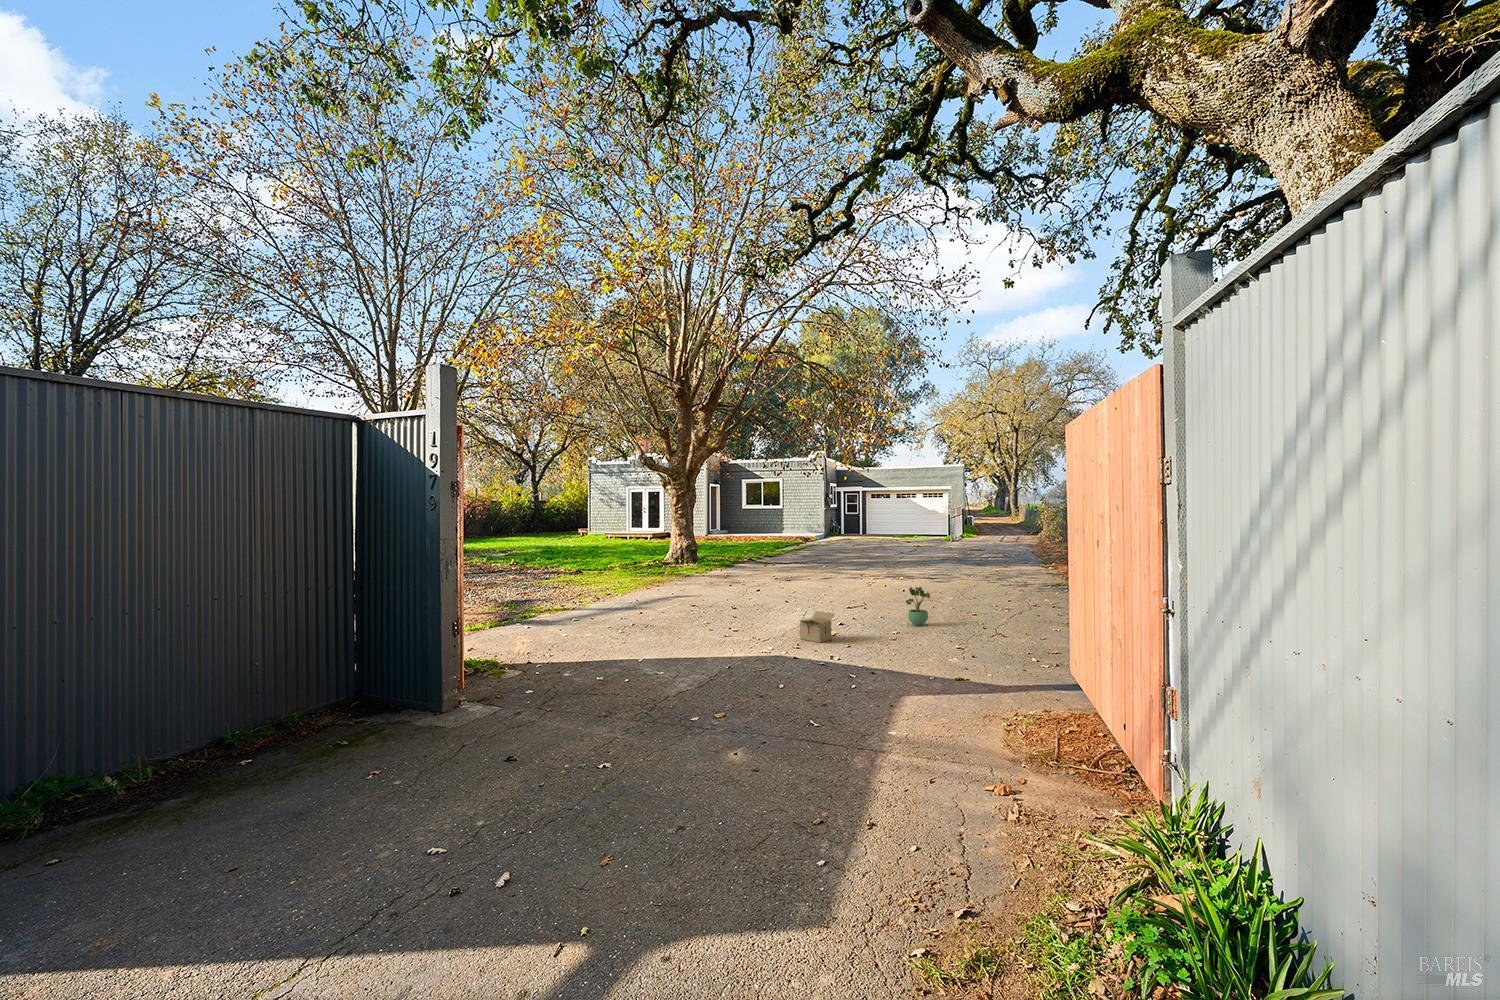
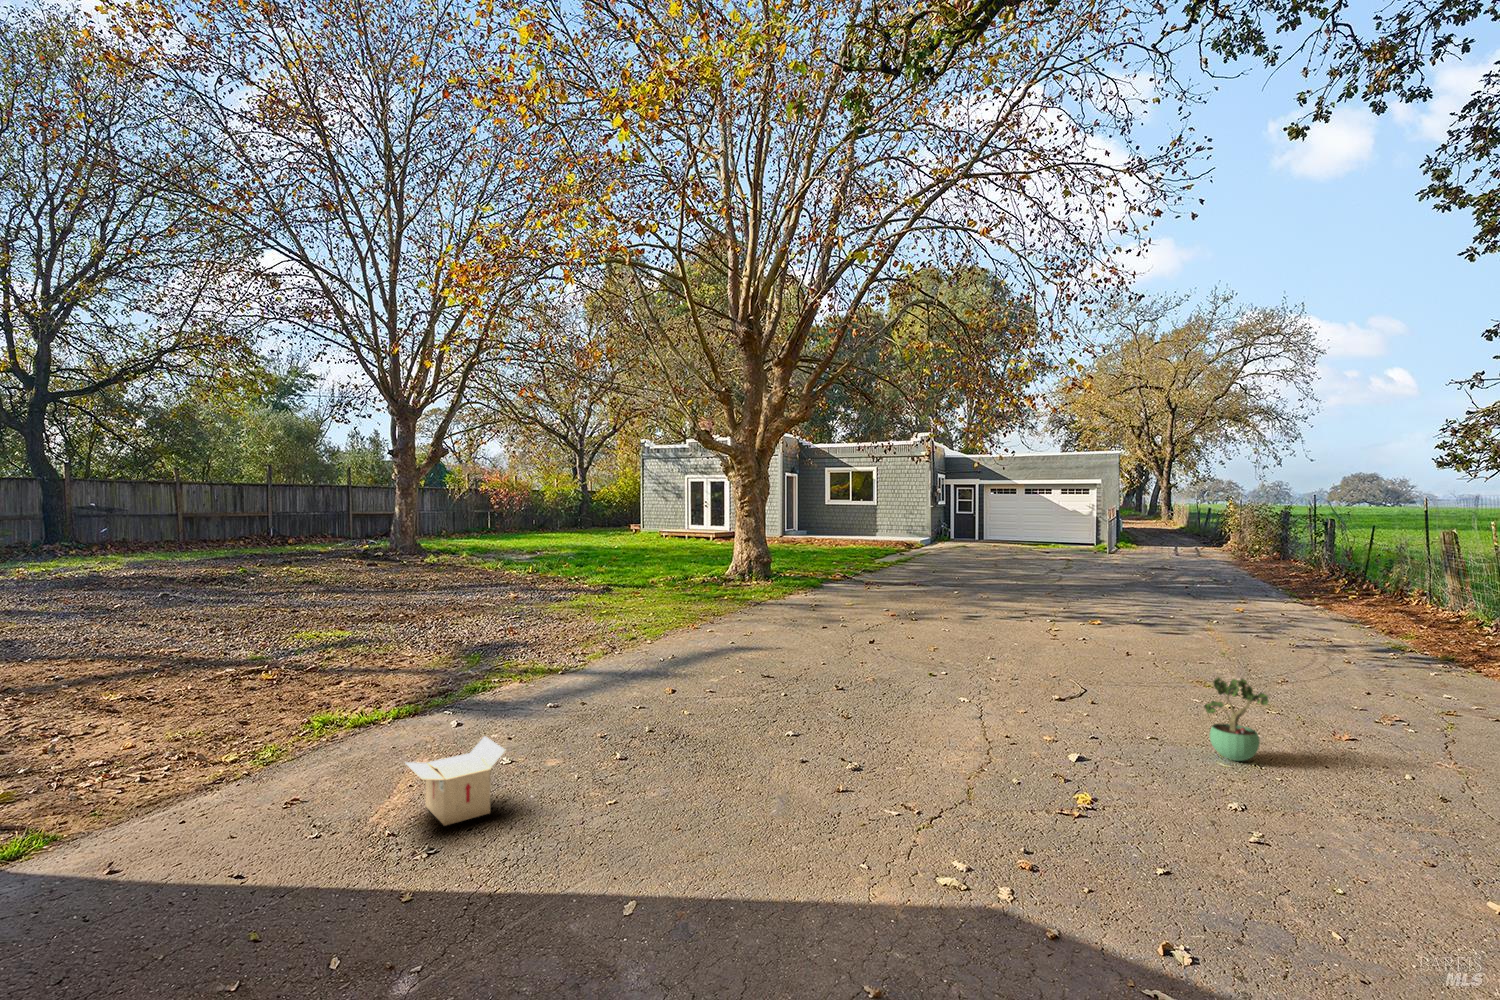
cardboard box: present [800,611,835,643] -> present [405,736,505,826]

